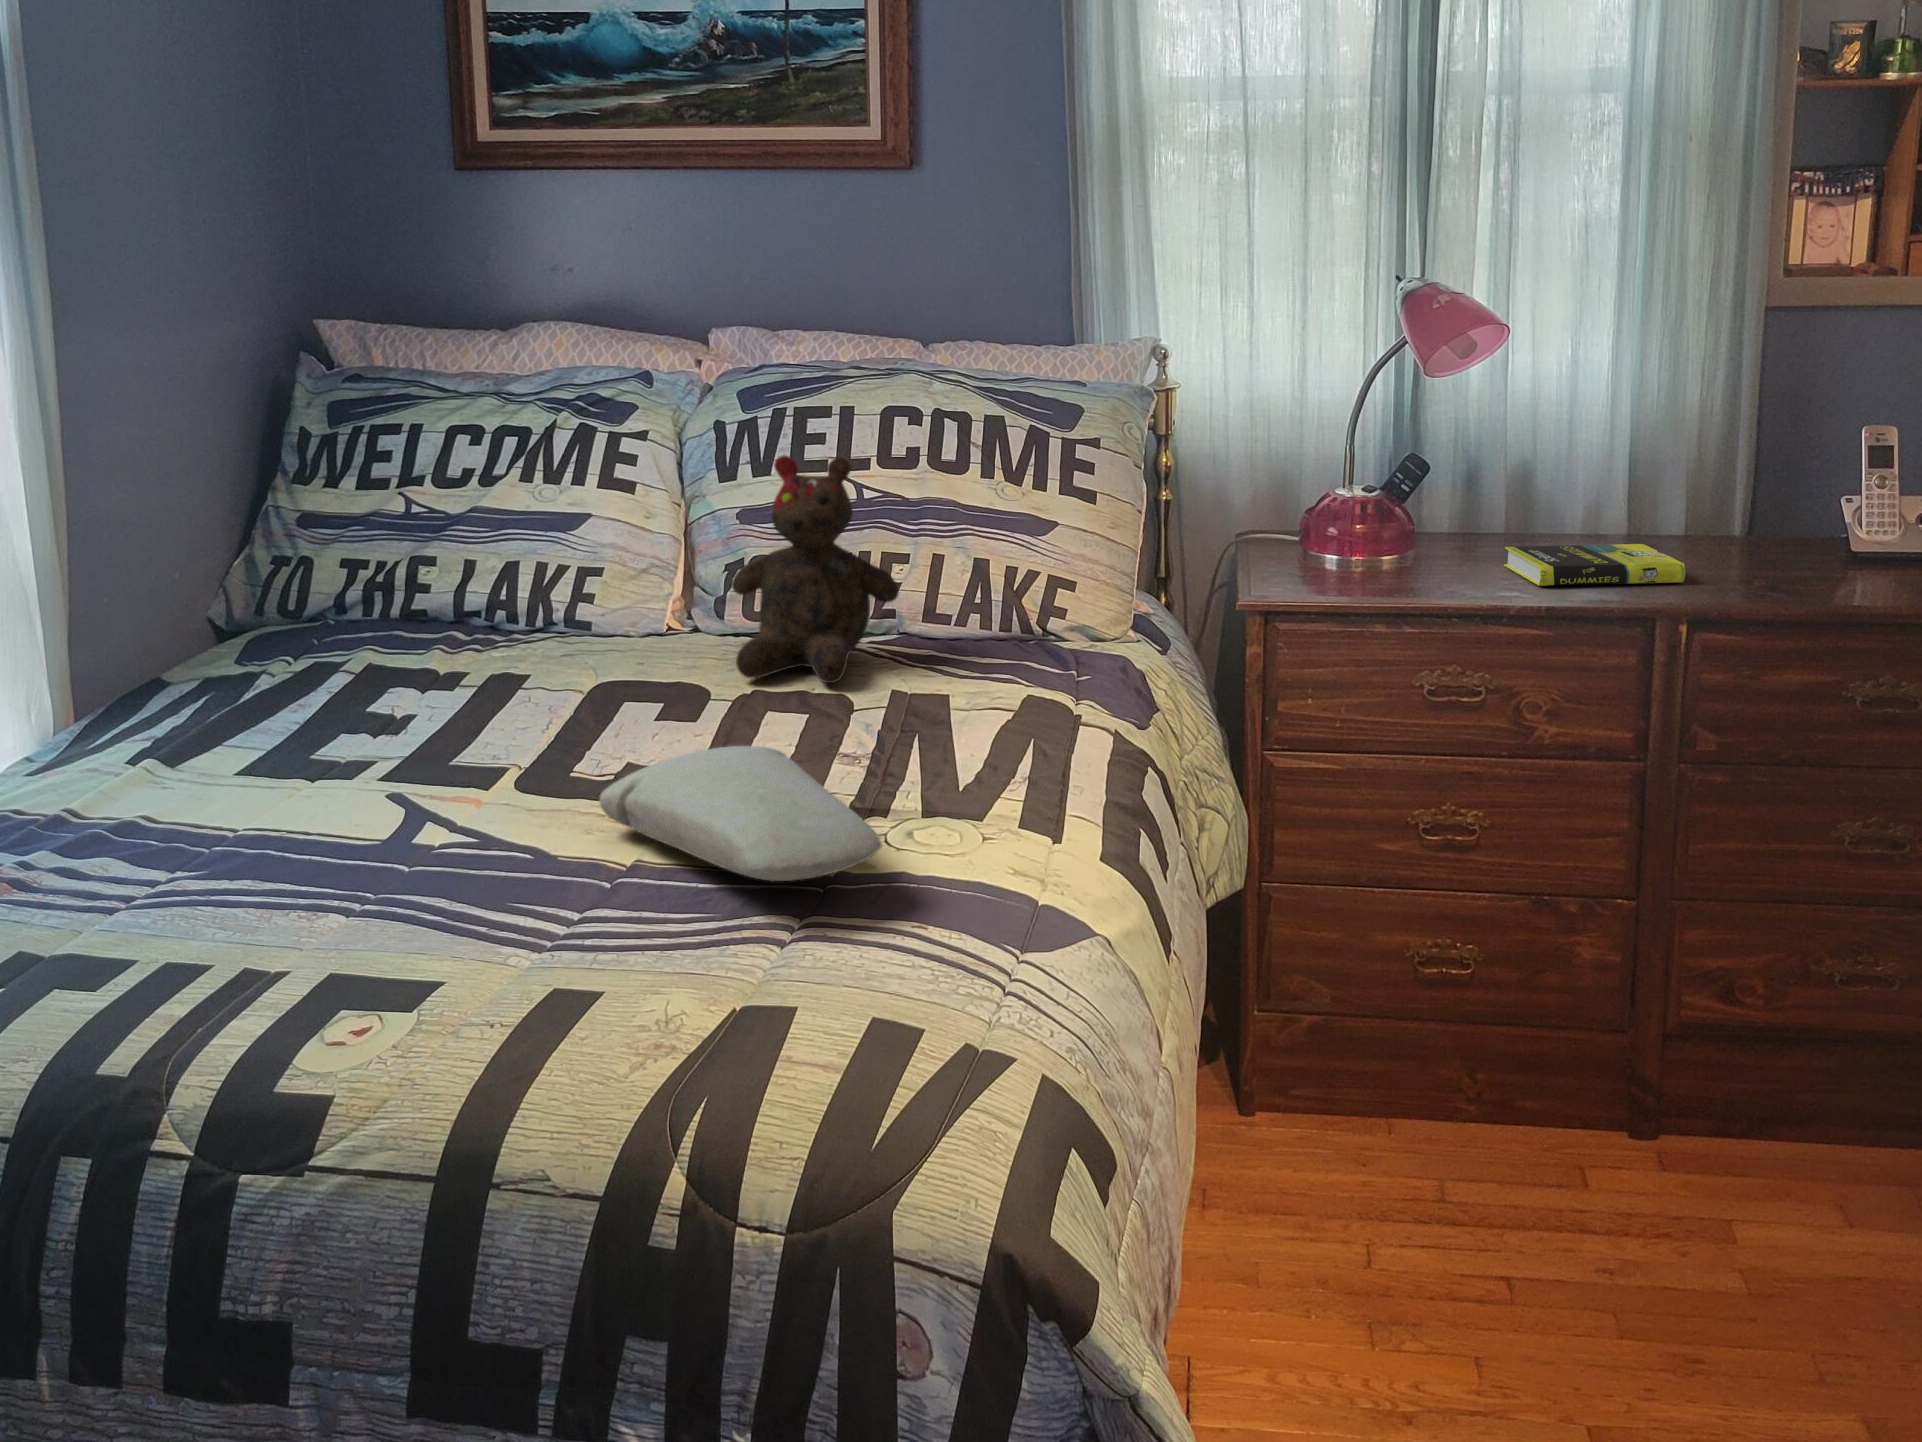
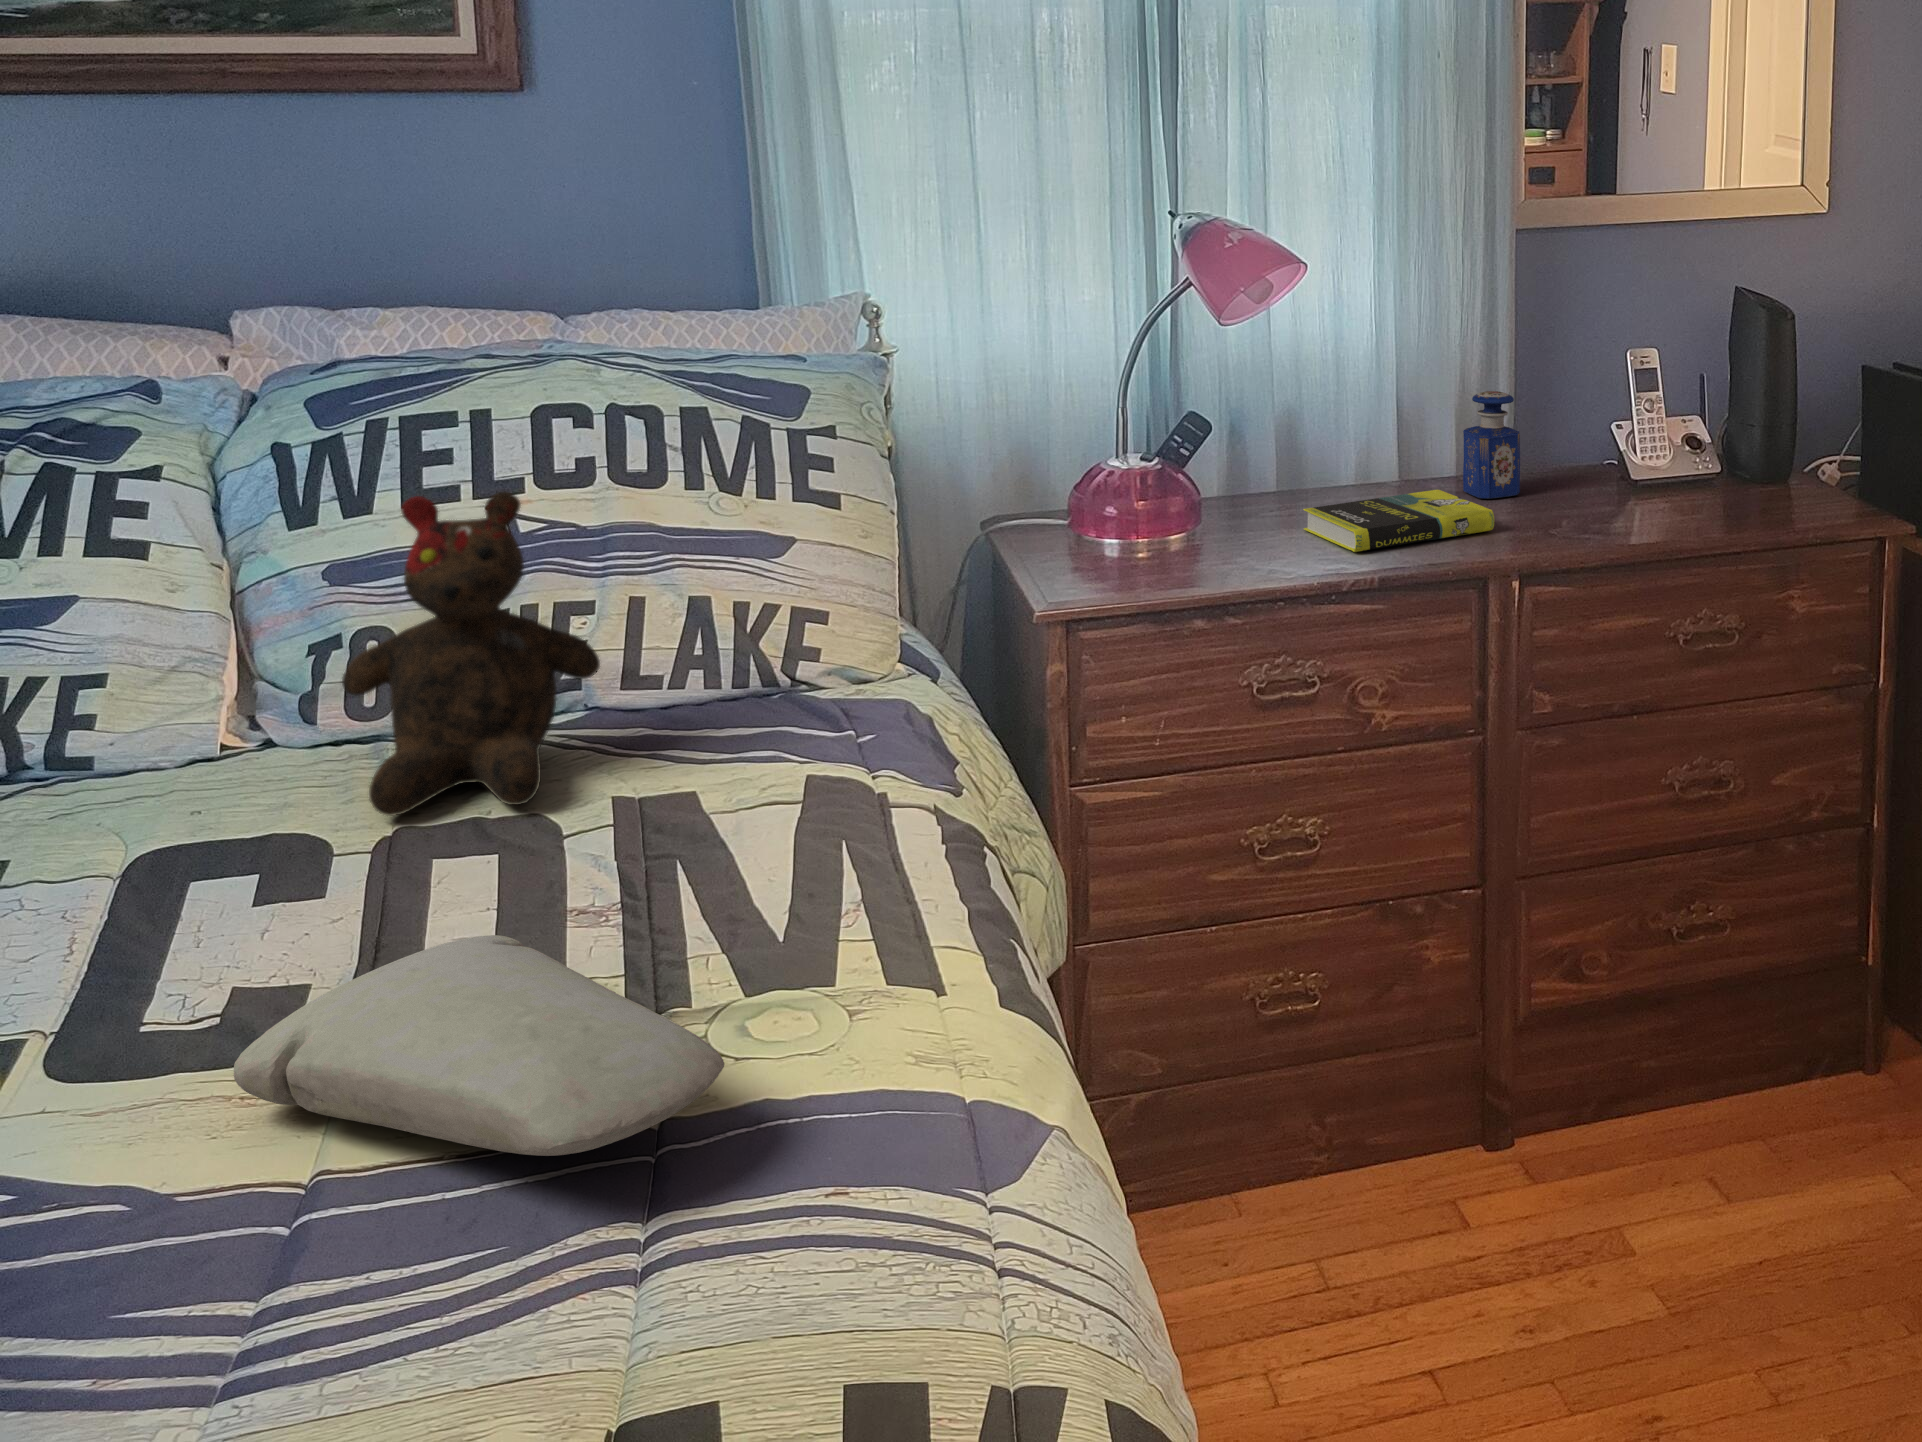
perfume bottle: none [1676,459,1736,558] -> present [1463,391,1520,499]

